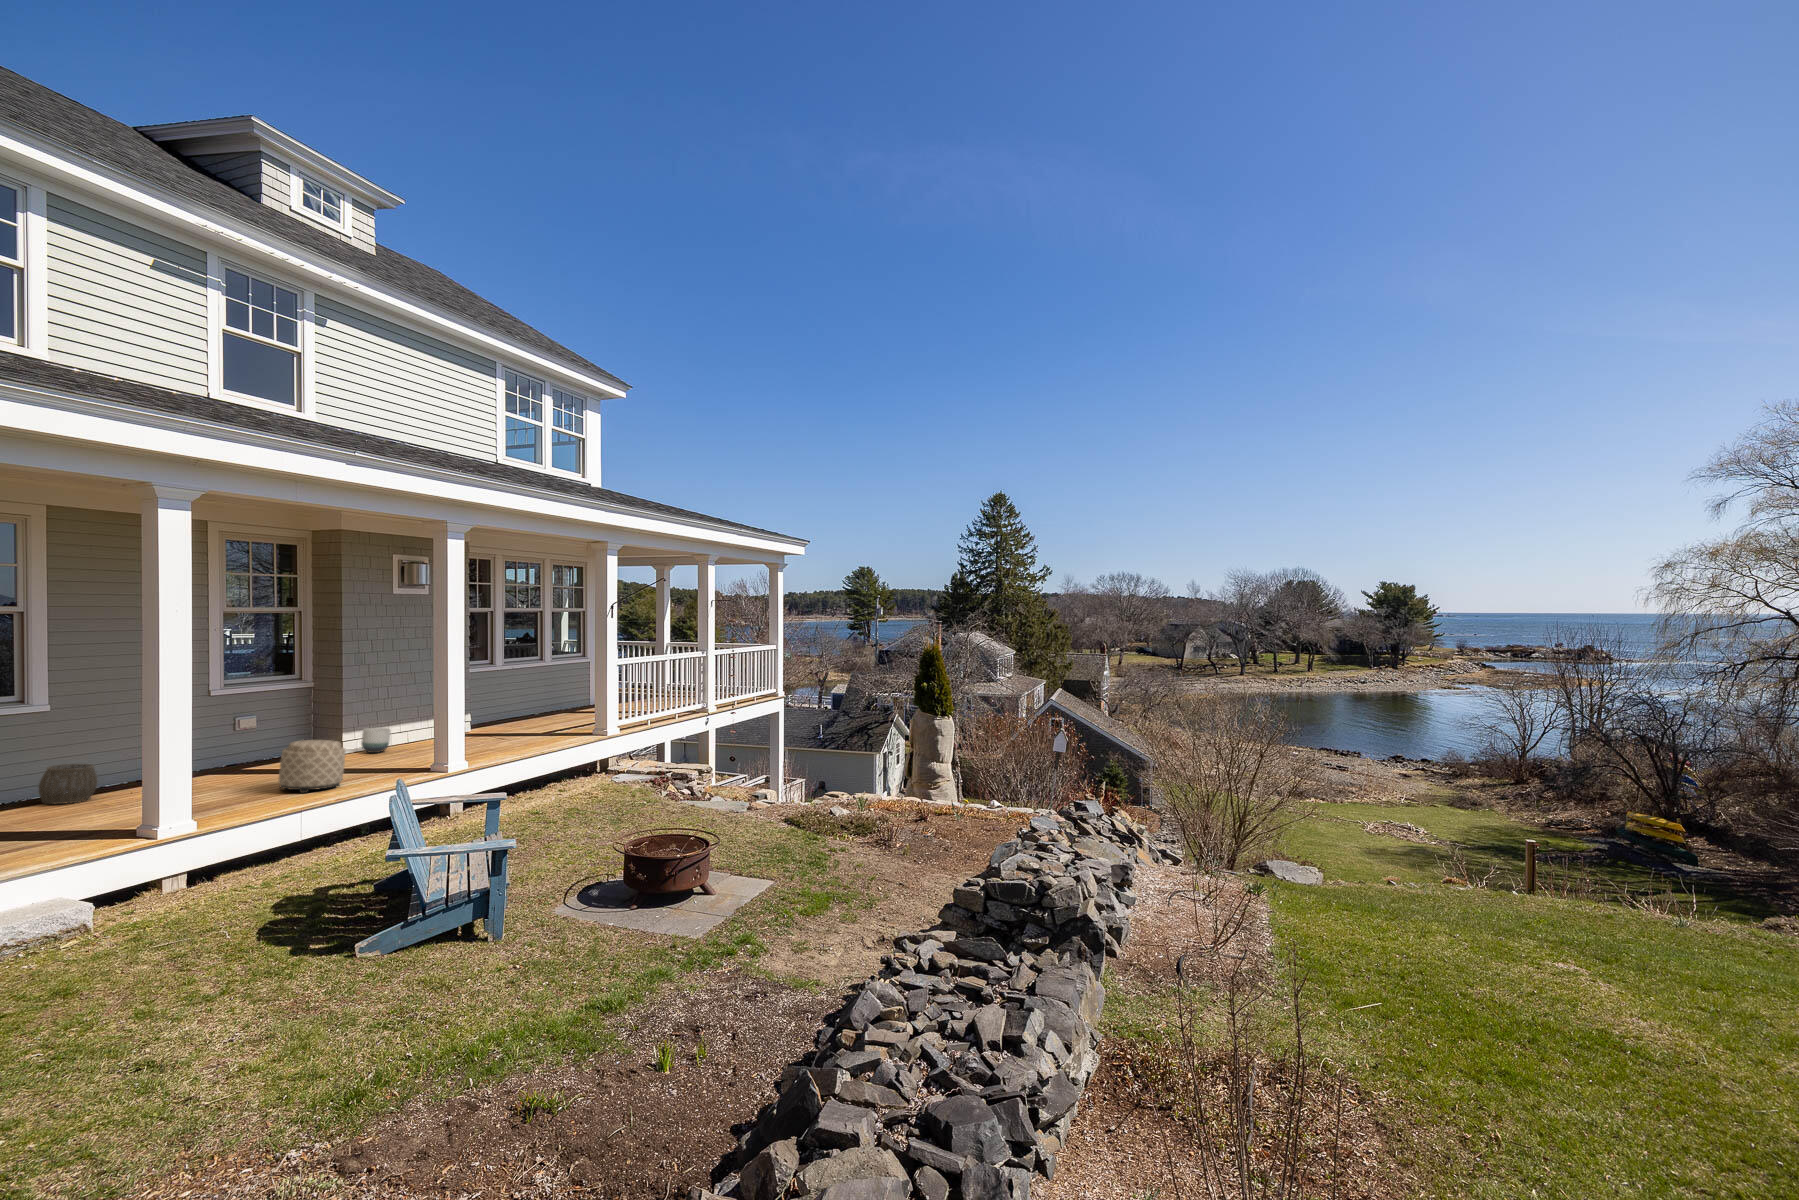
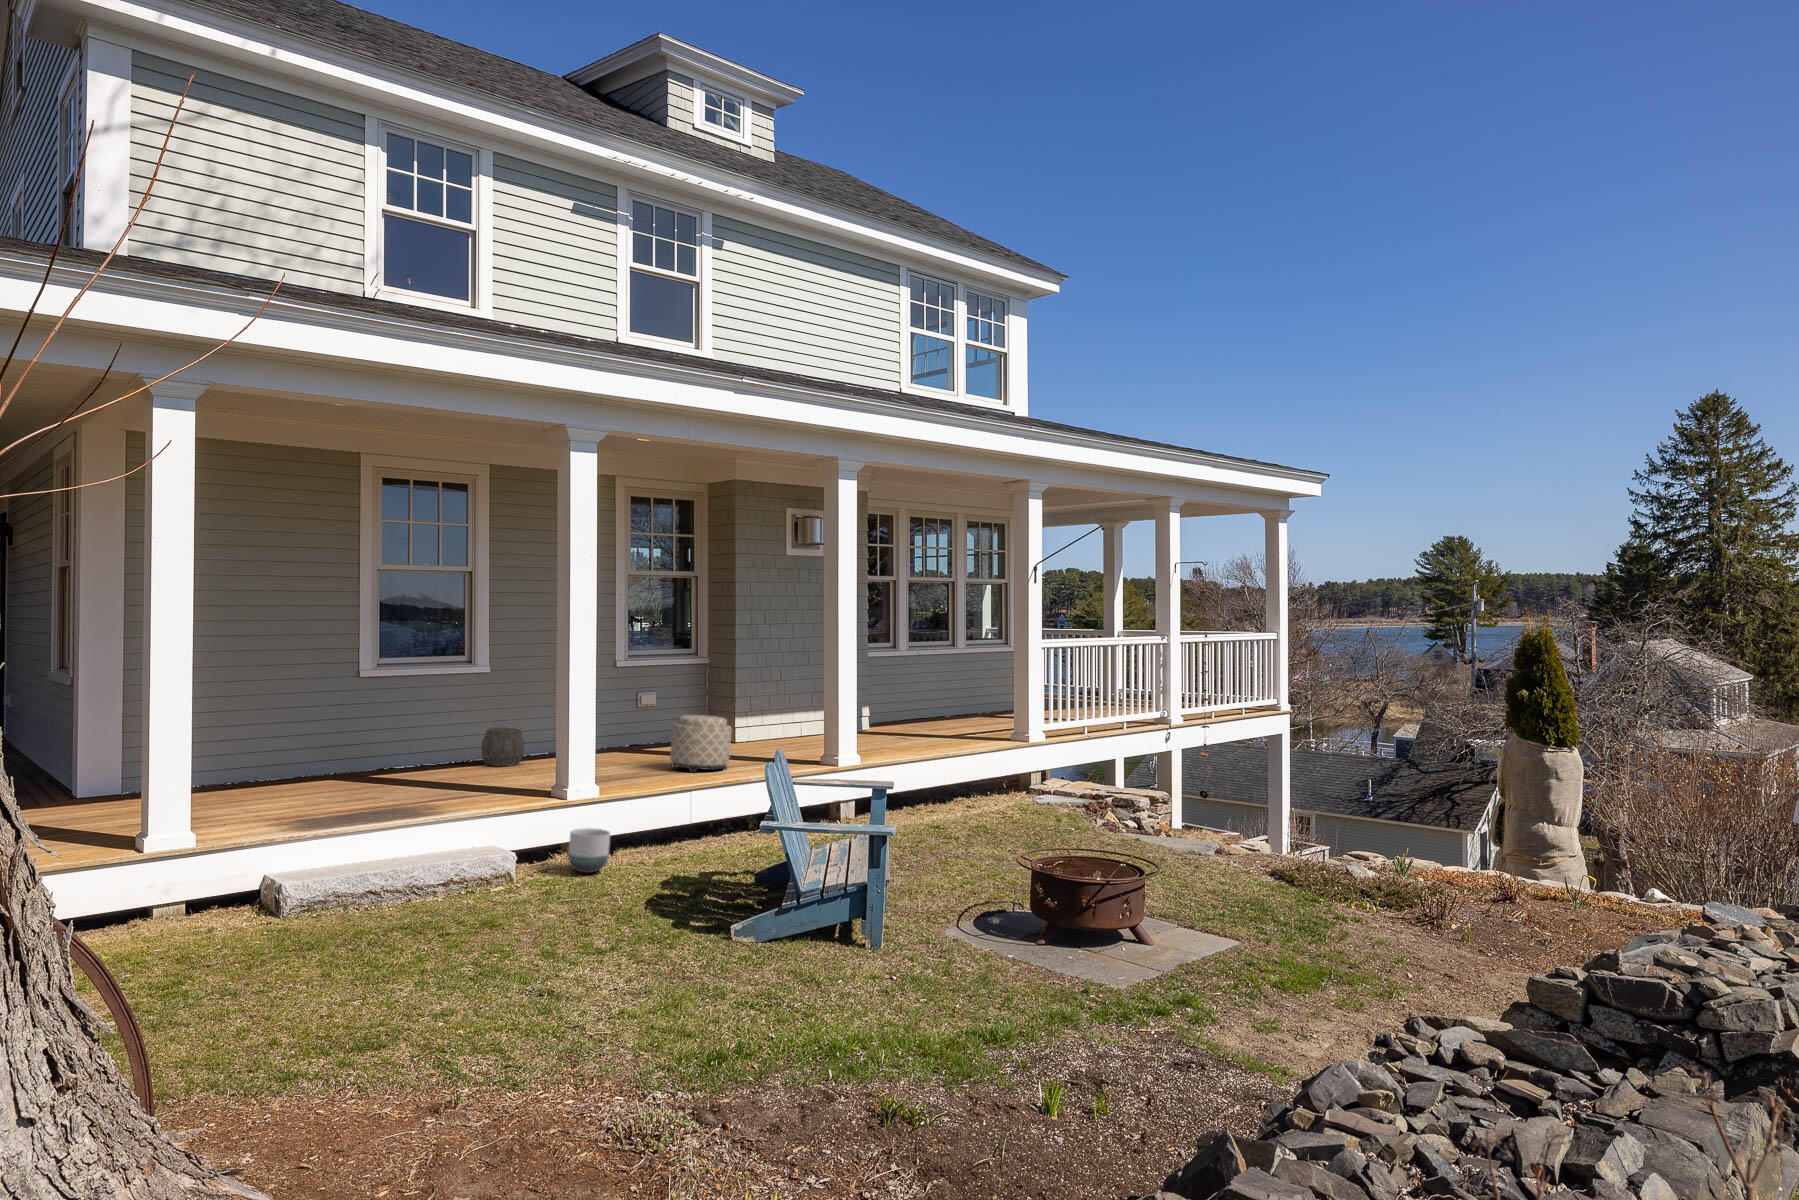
planter: present [361,728,391,753] -> present [568,828,610,873]

